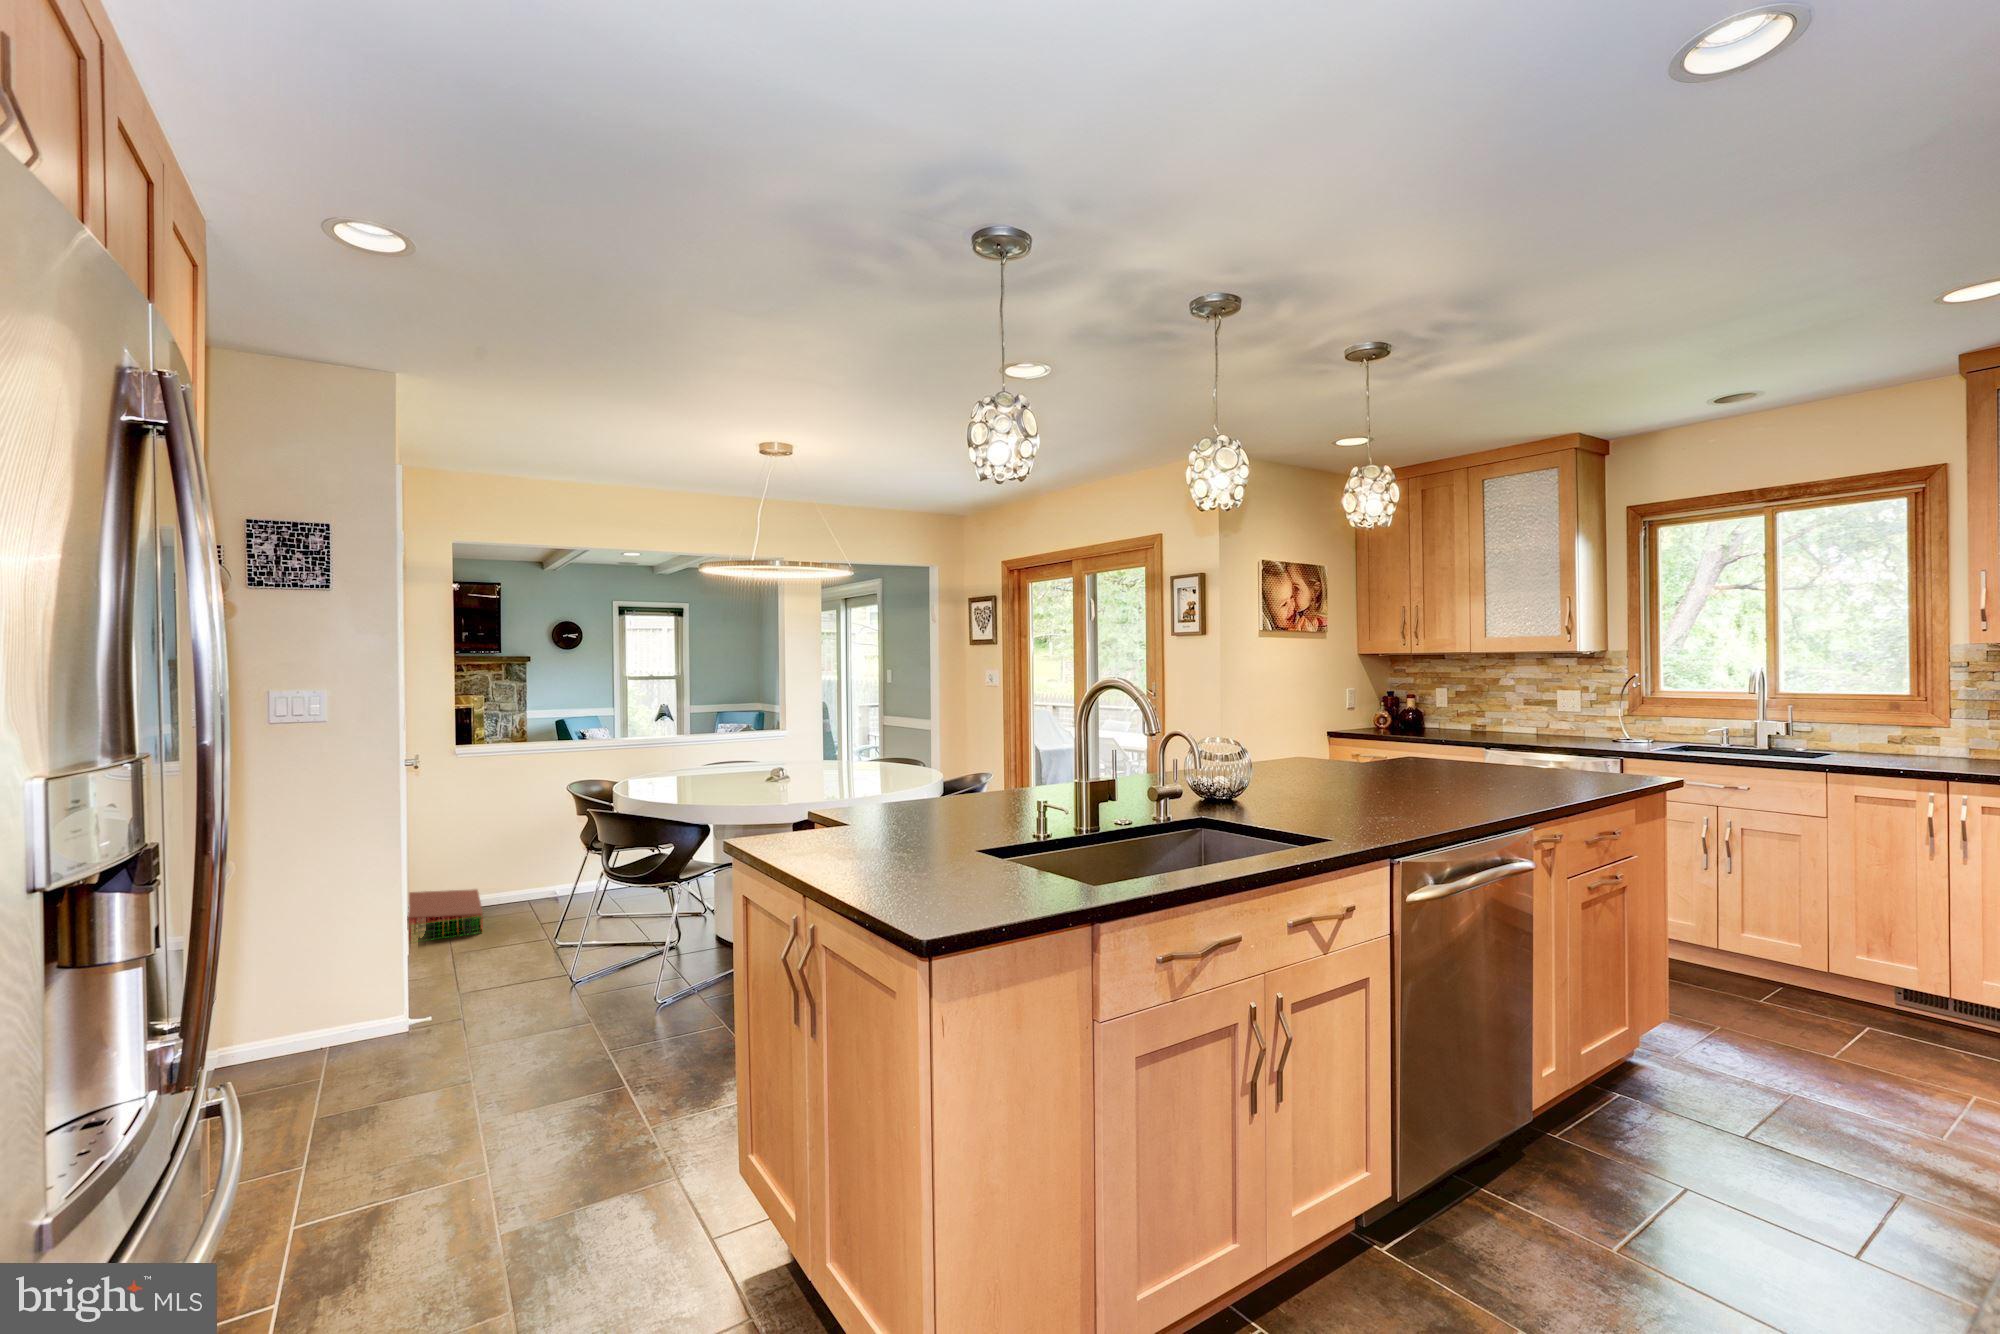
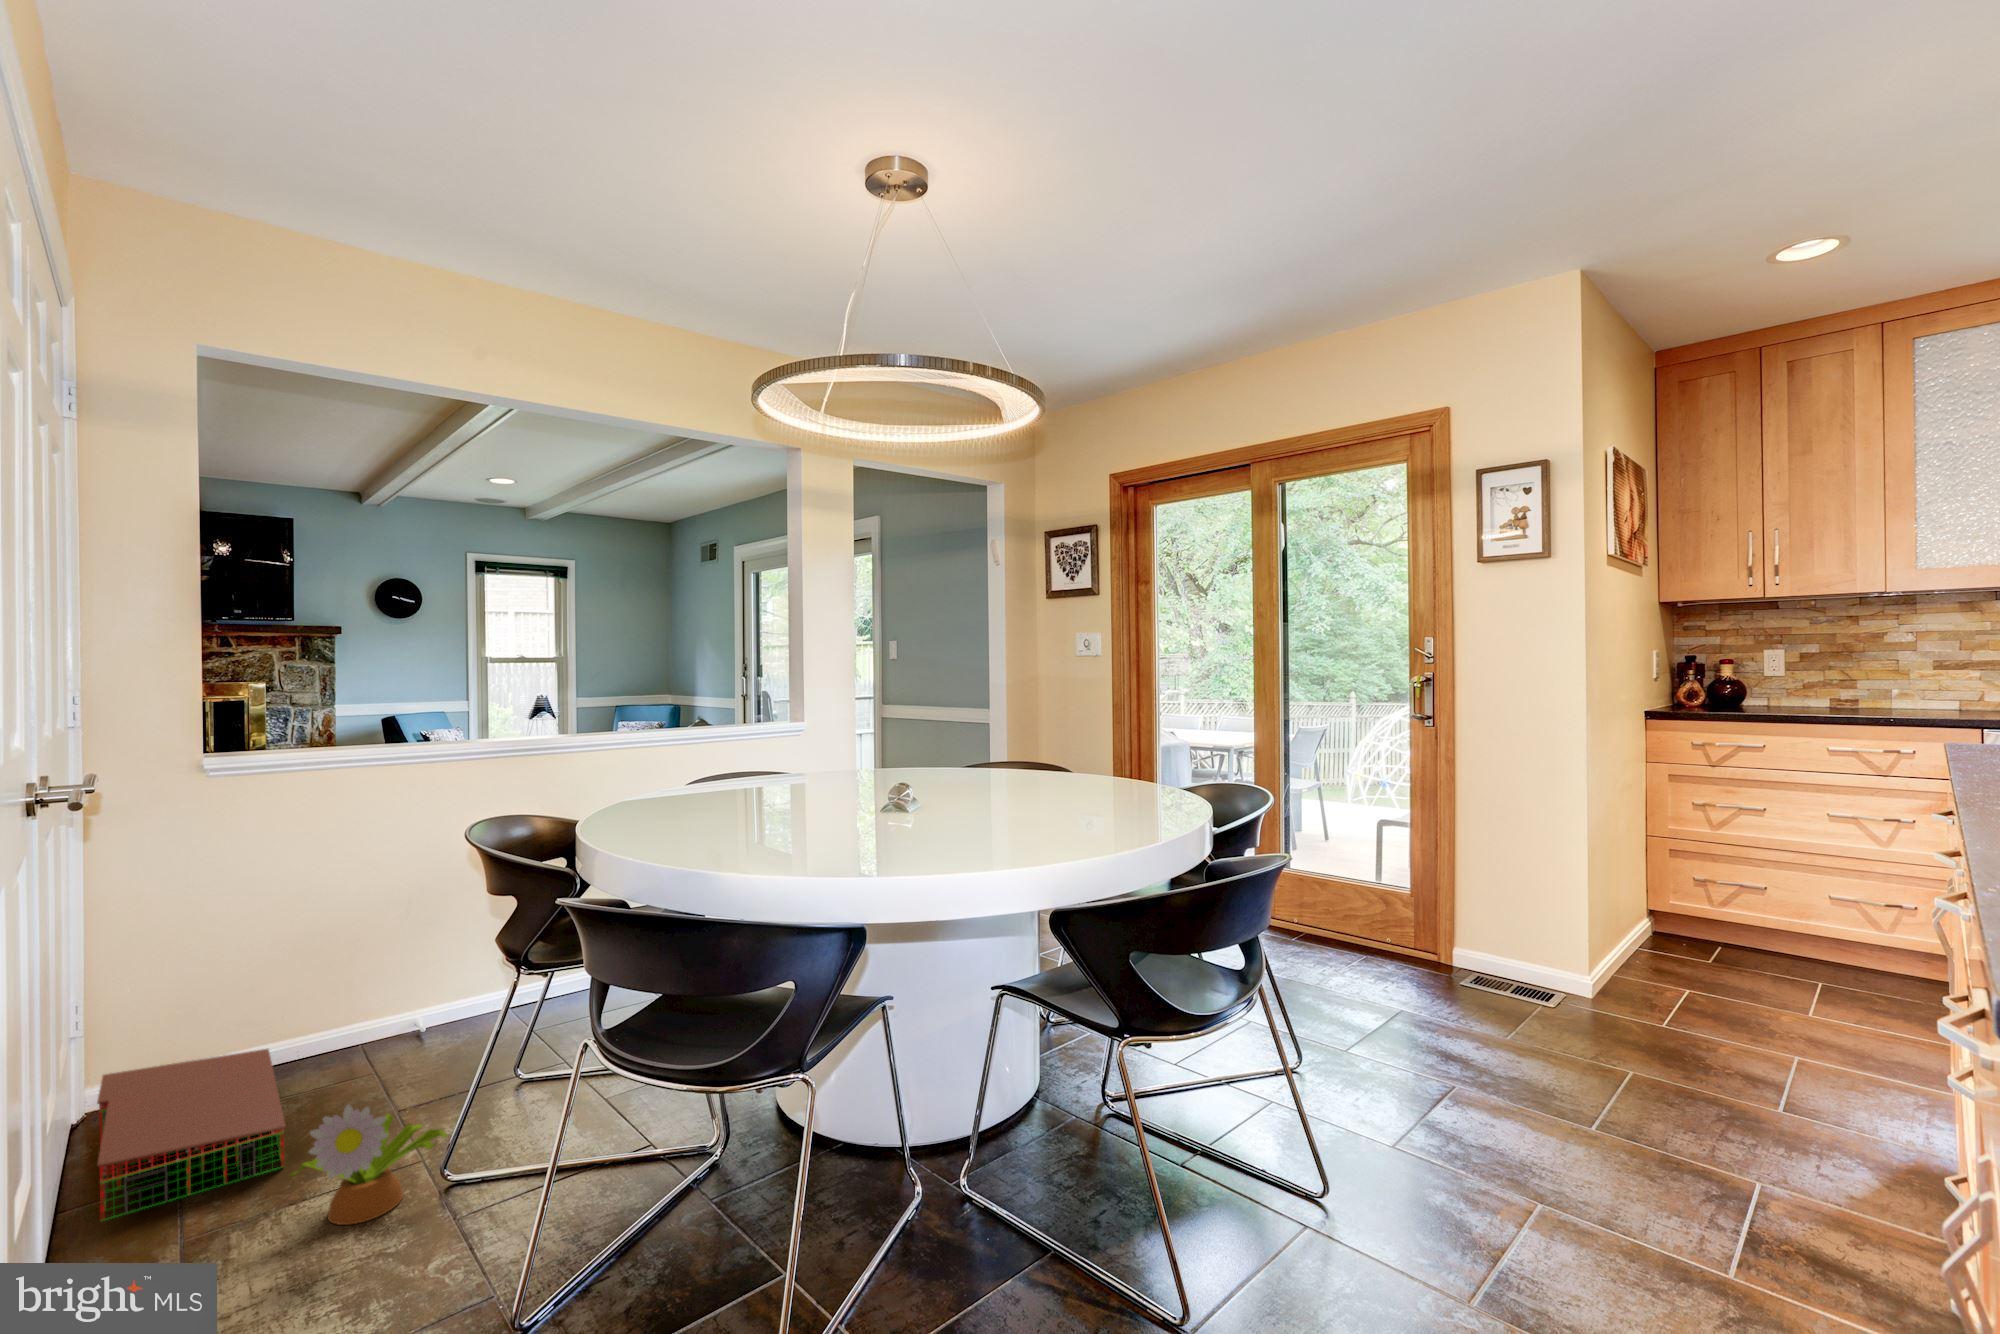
decorative plant: none [482,895,551,949] -> present [290,1105,447,1225]

